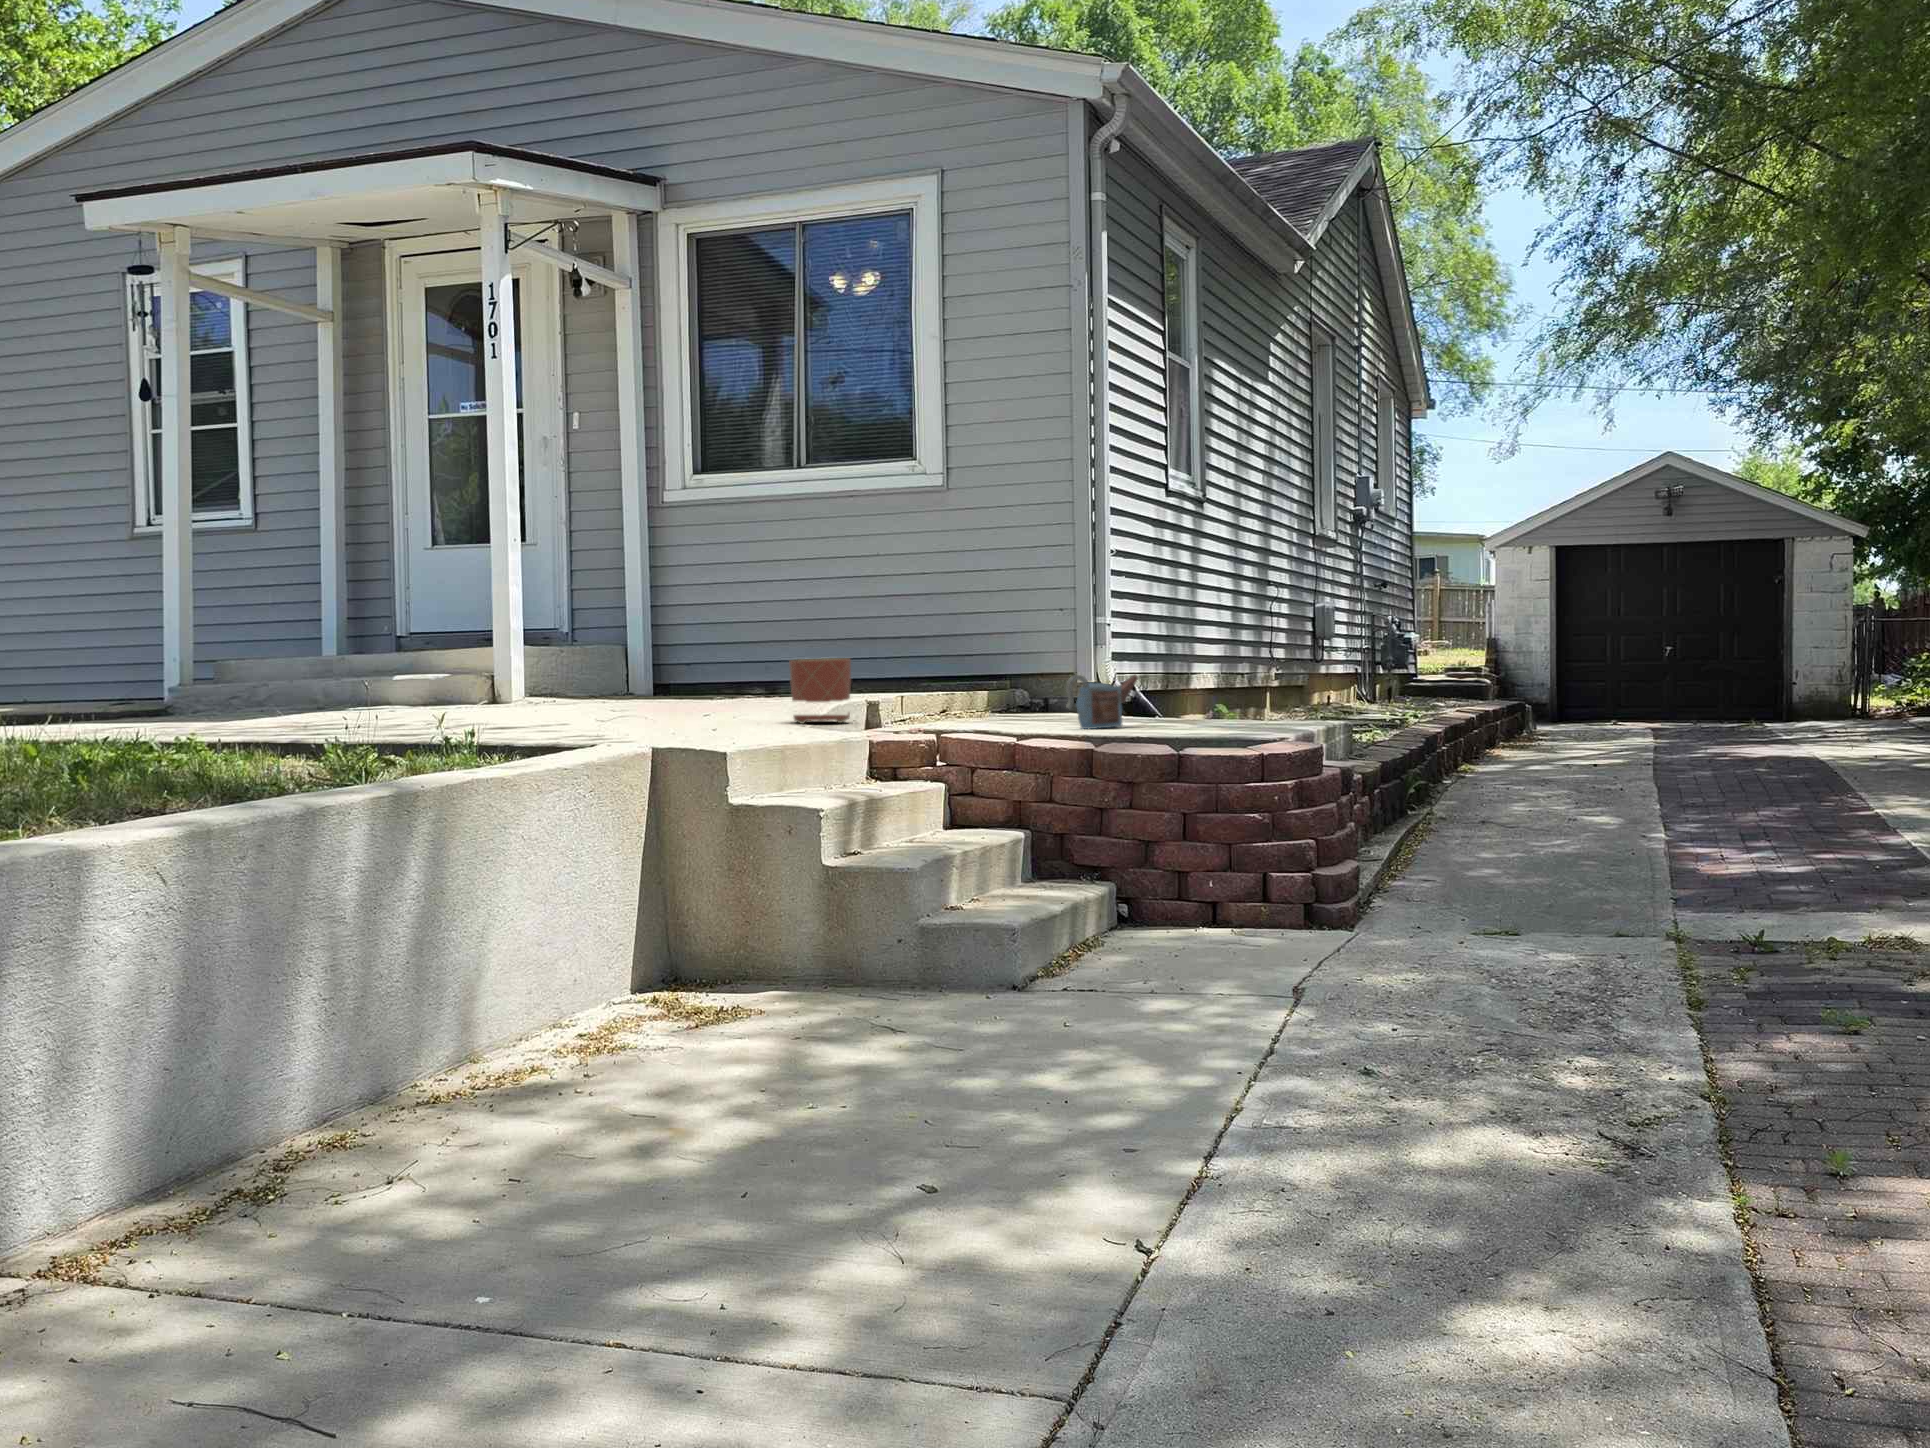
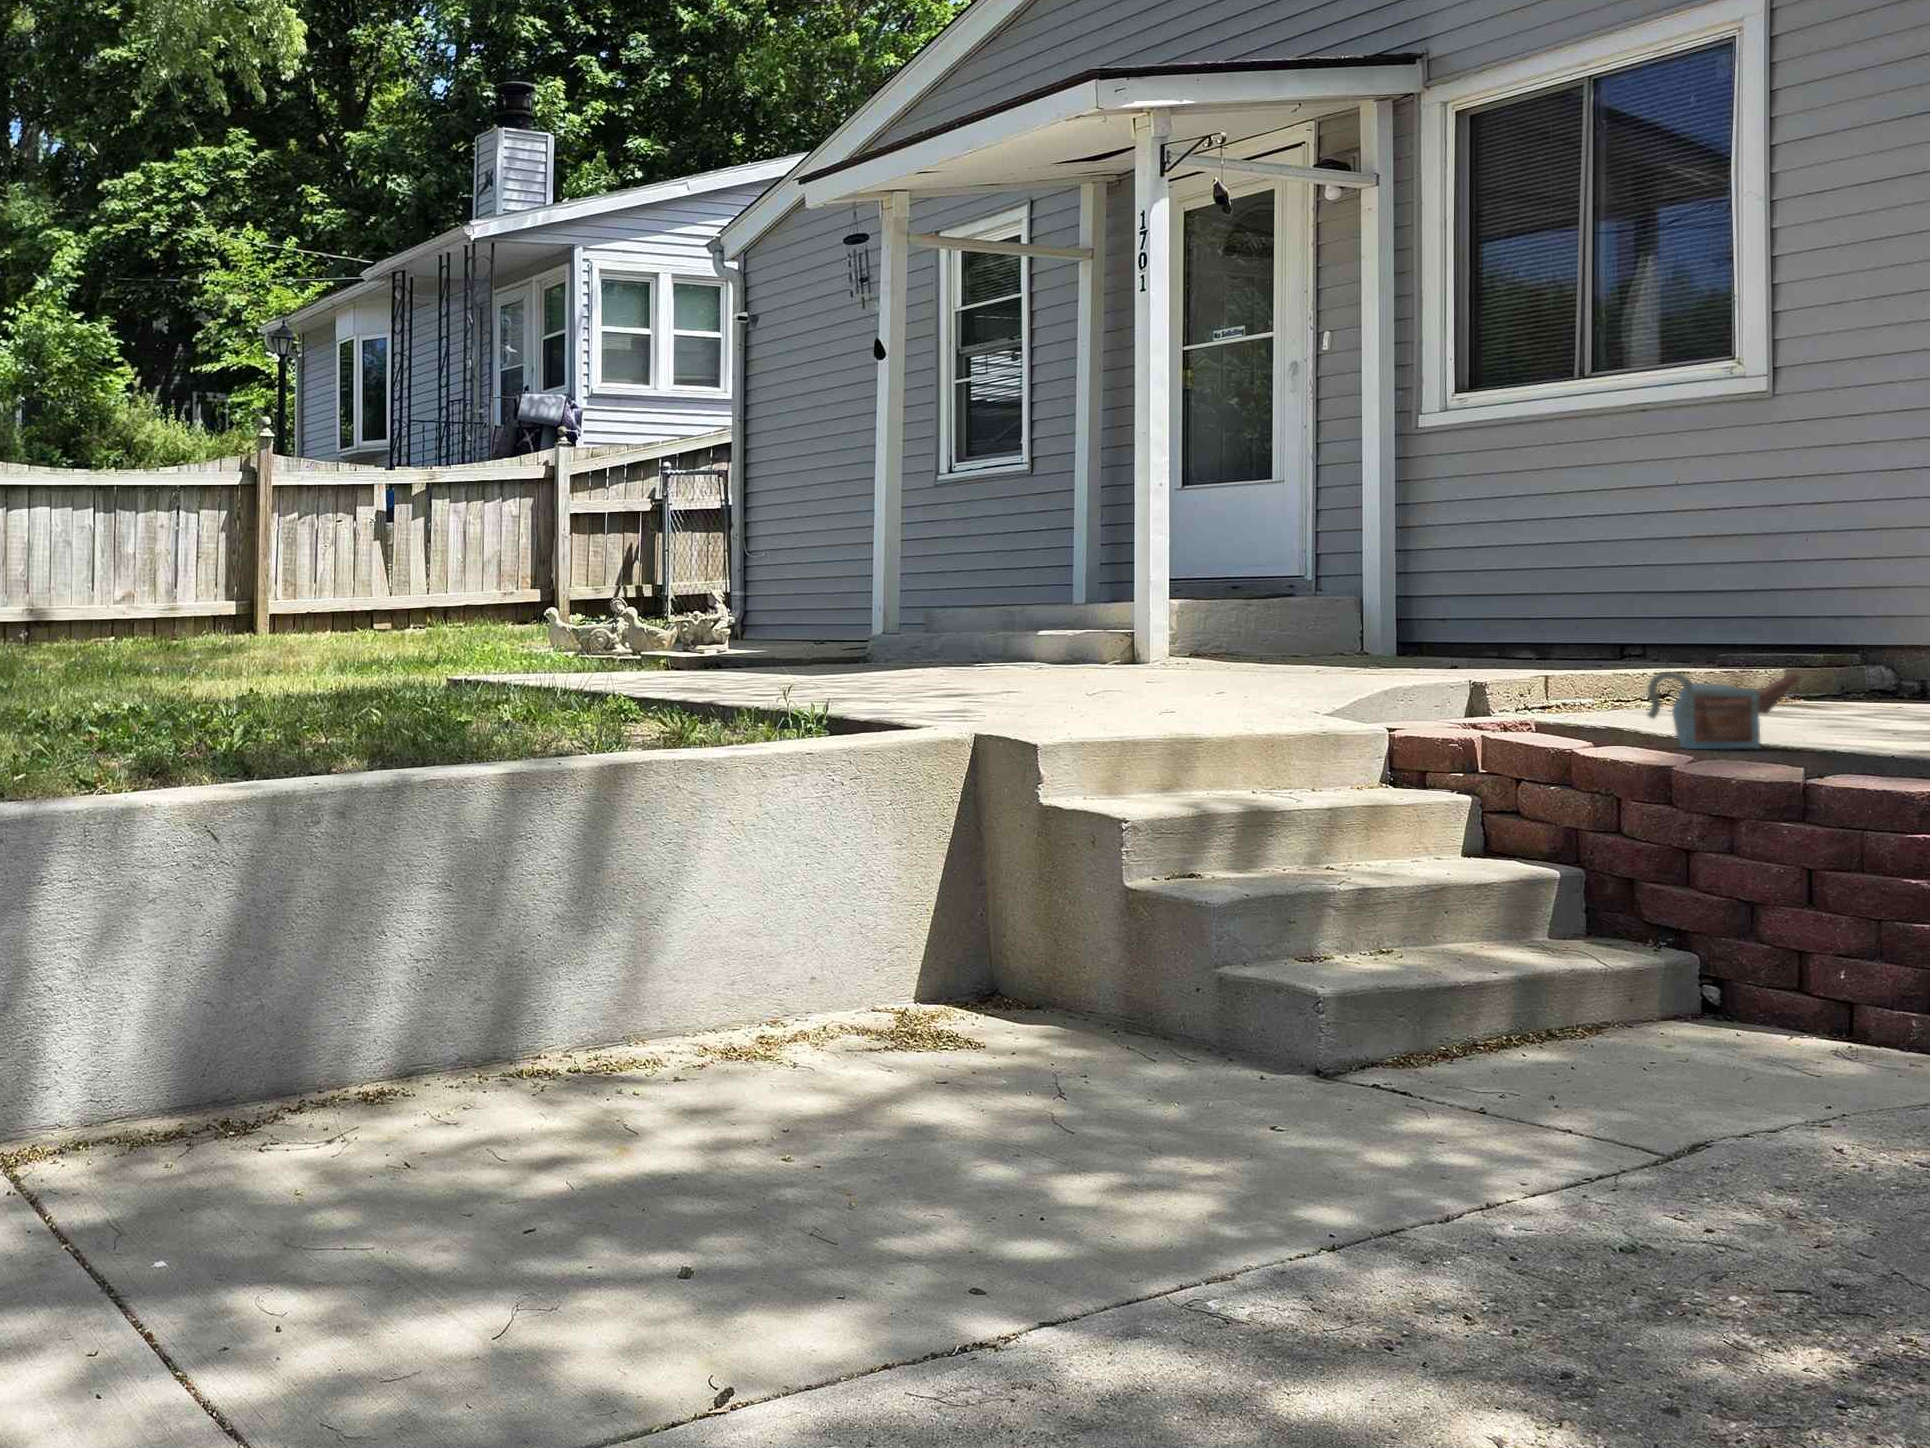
planter: present [789,658,851,724] -> none [1297,636,1381,718]

